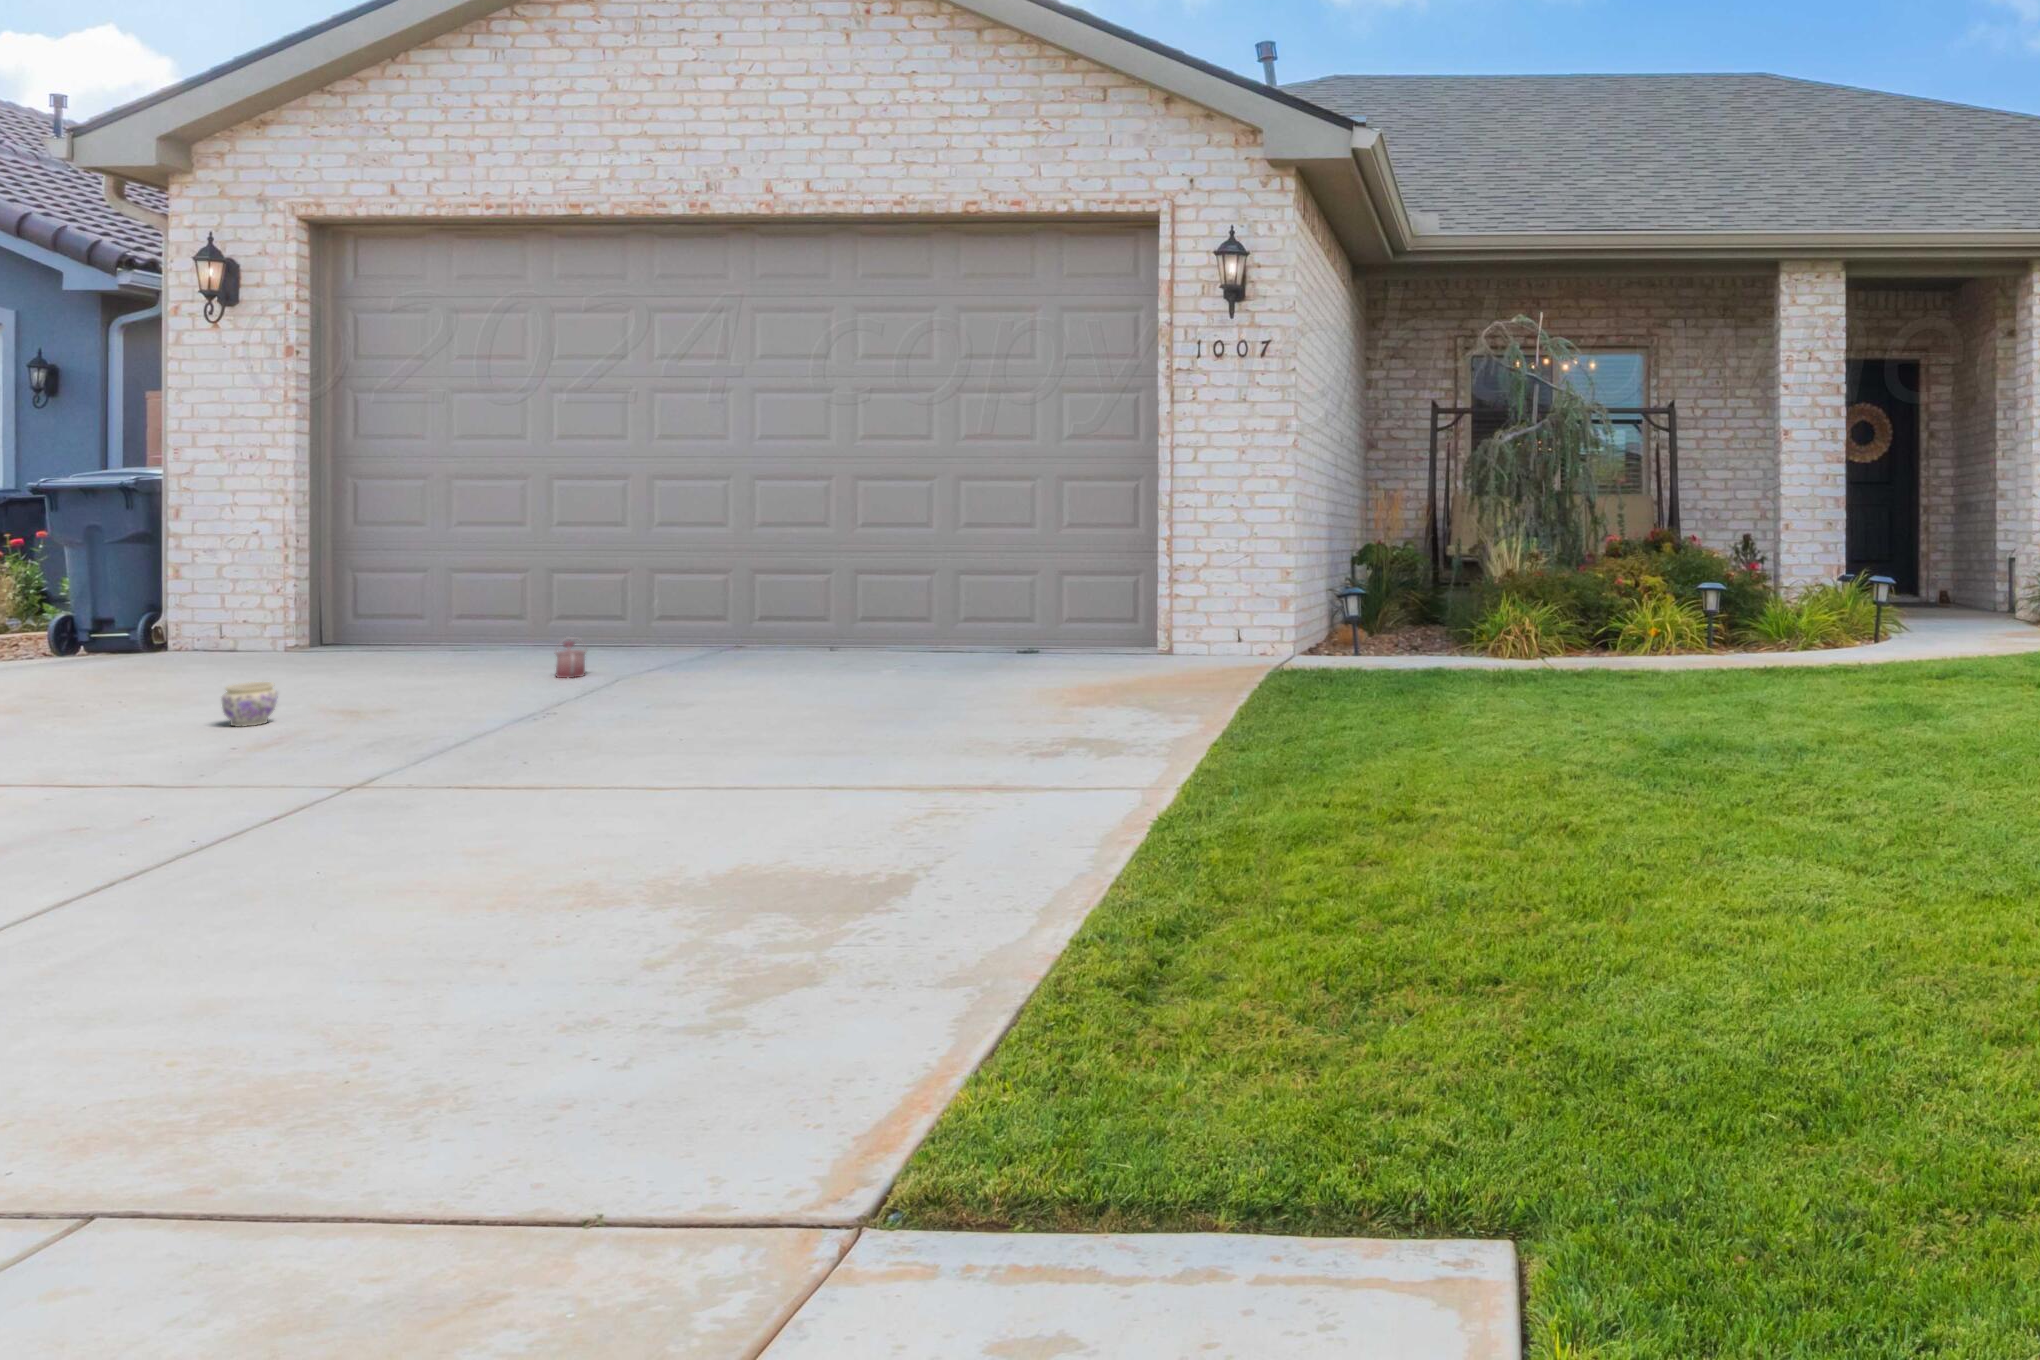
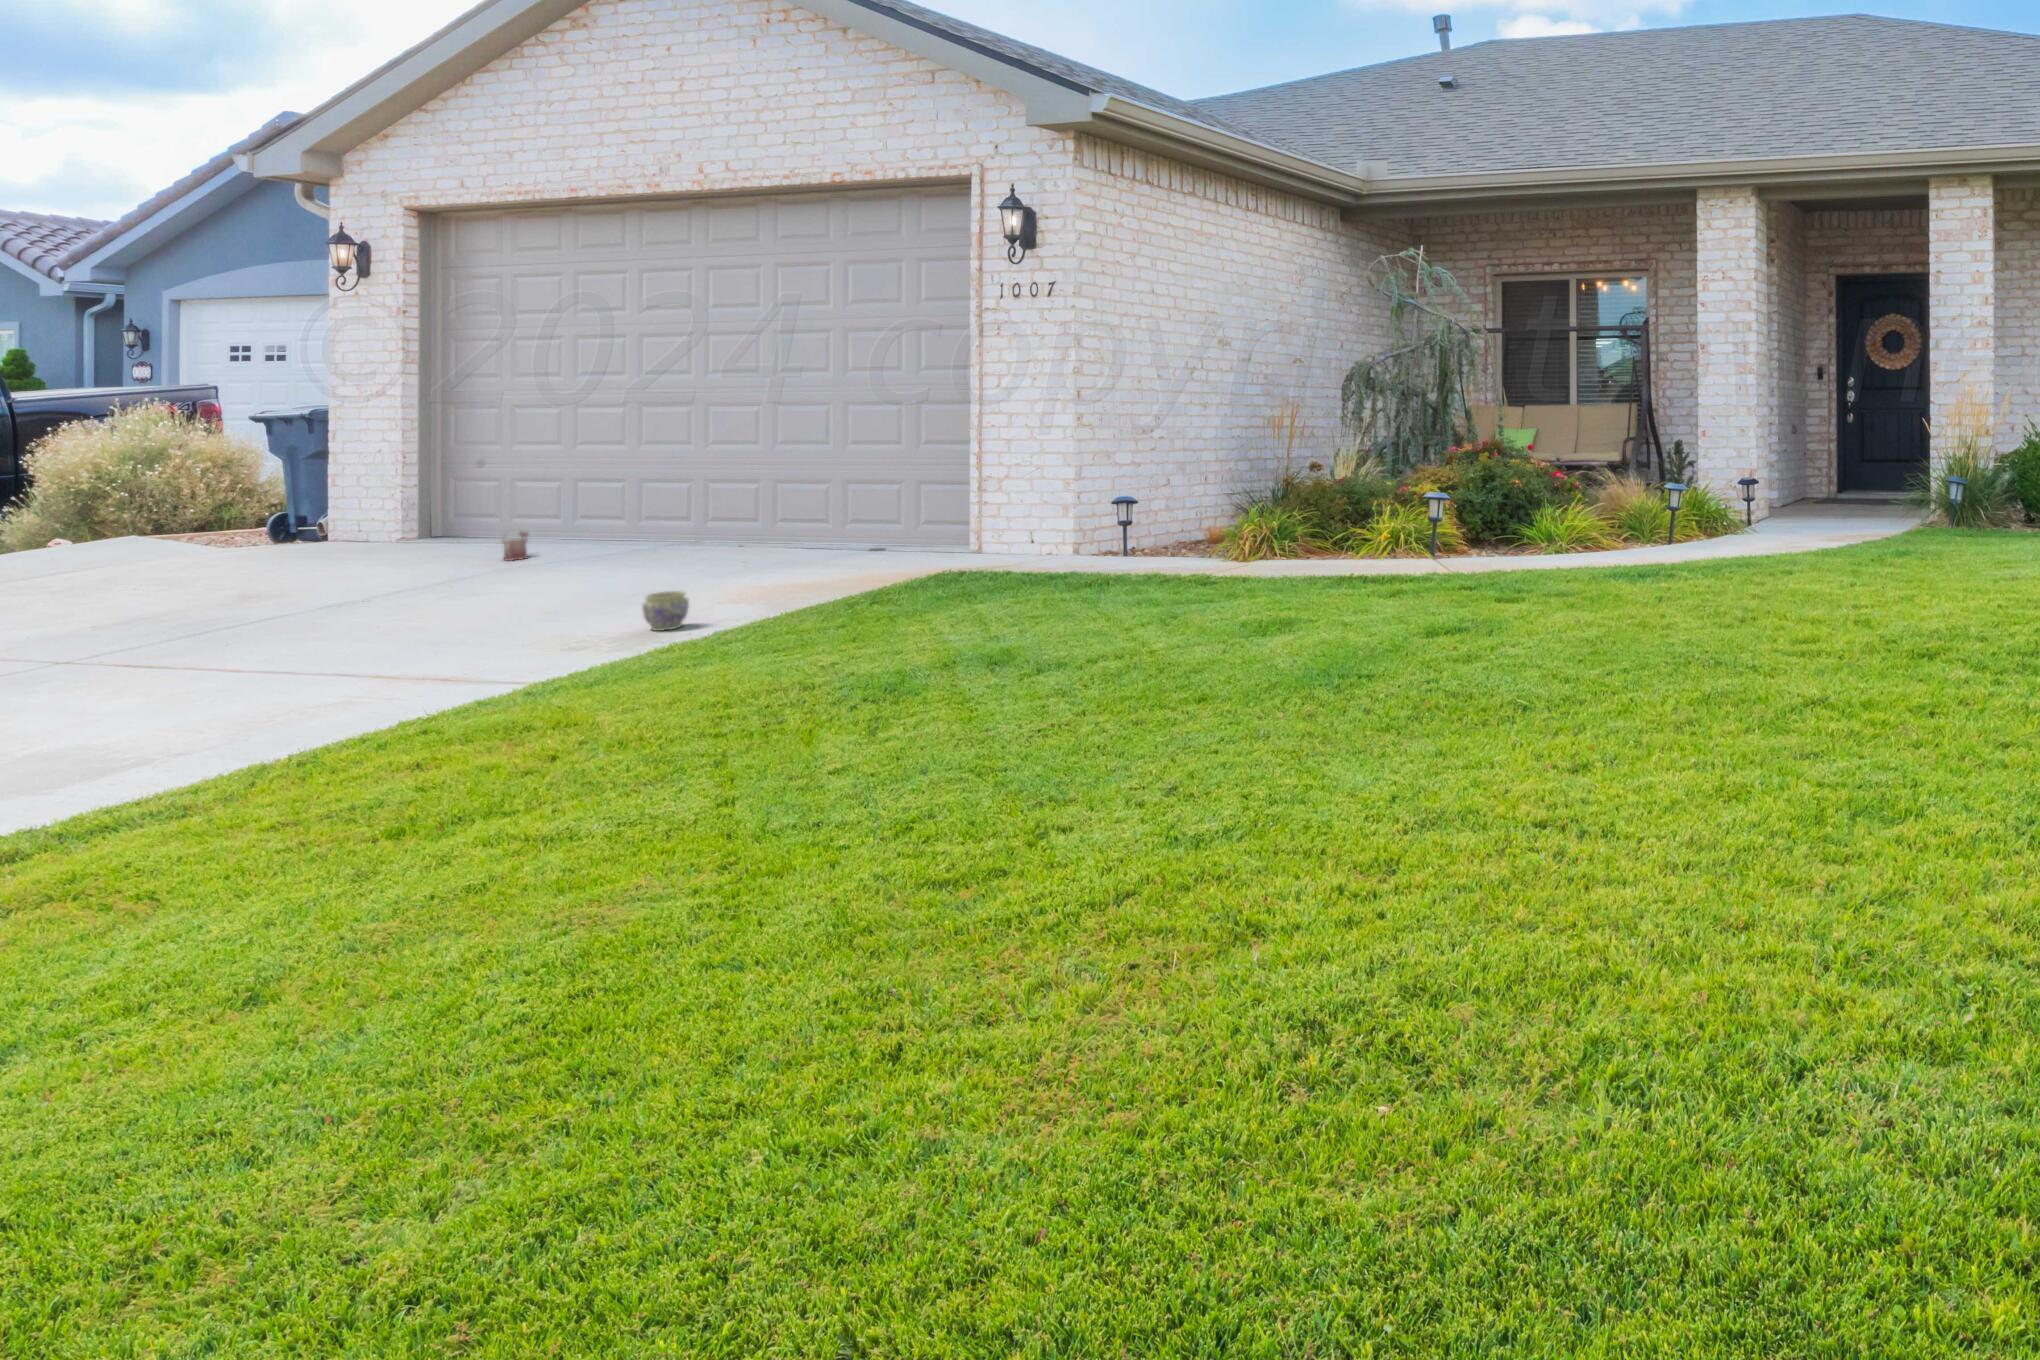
planter: present [222,682,278,727] -> present [642,591,689,631]

